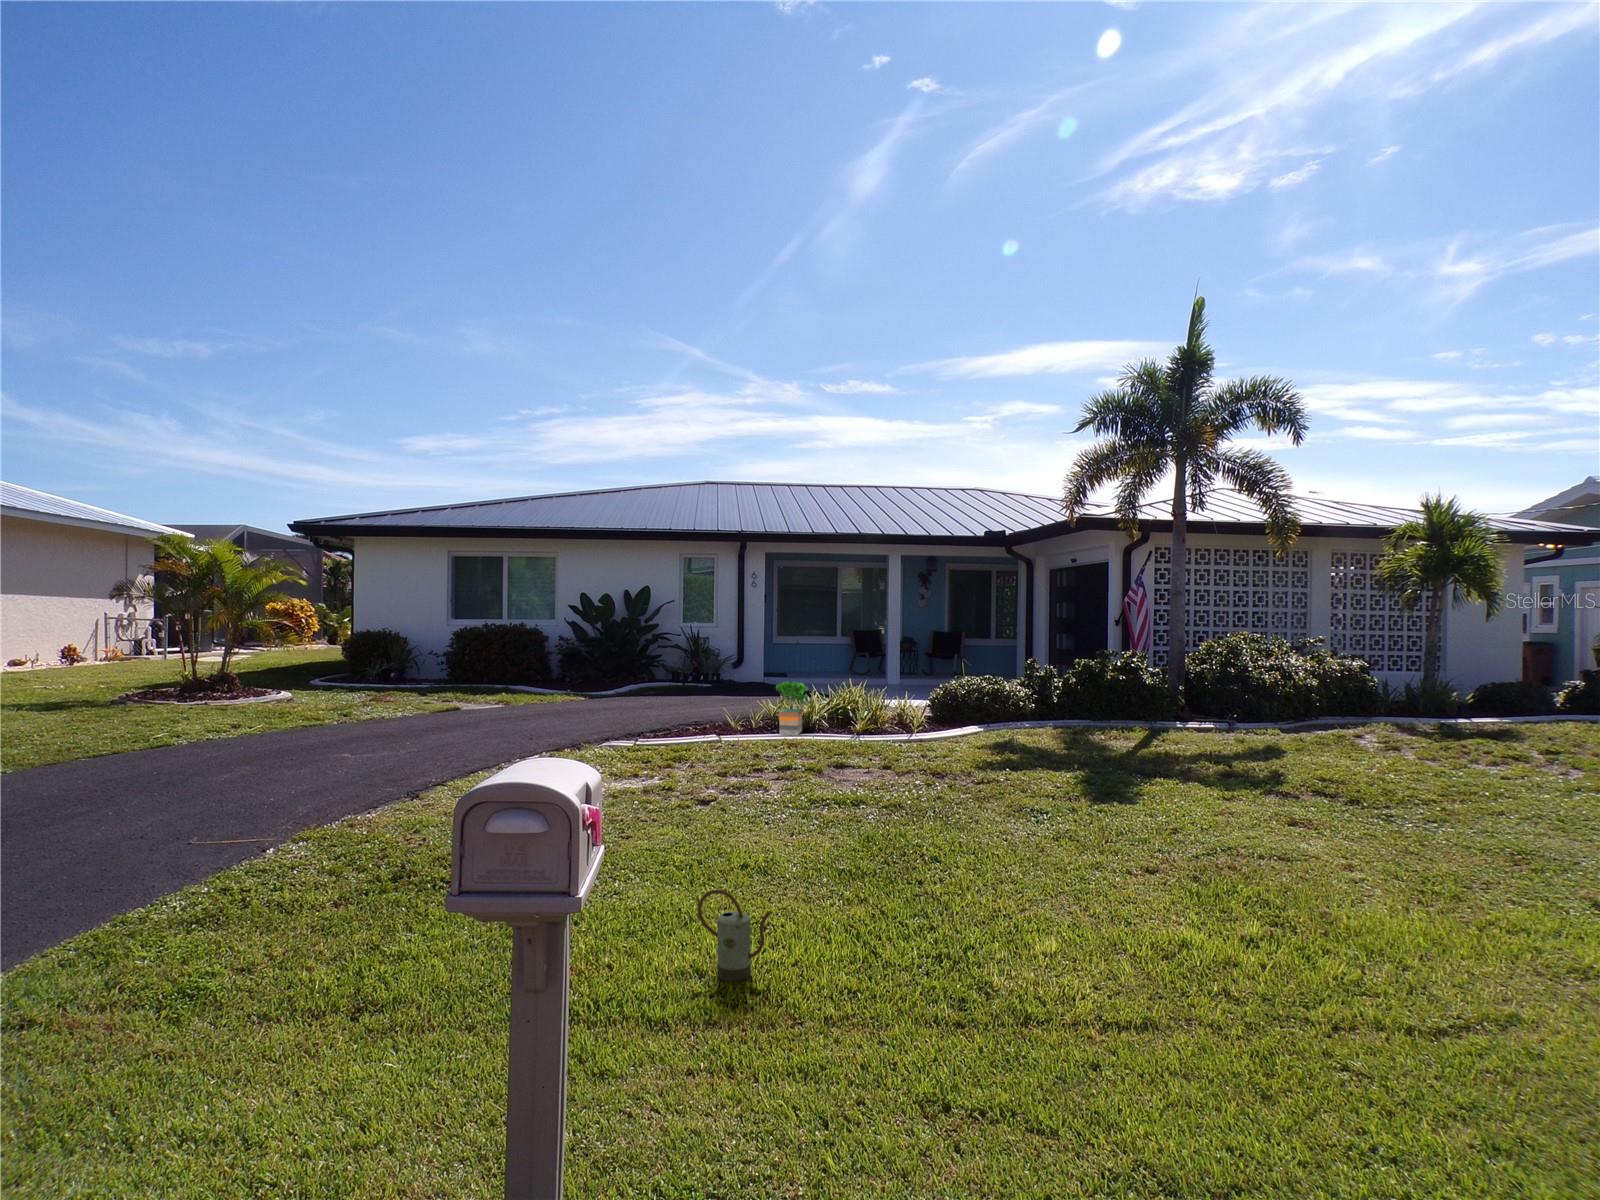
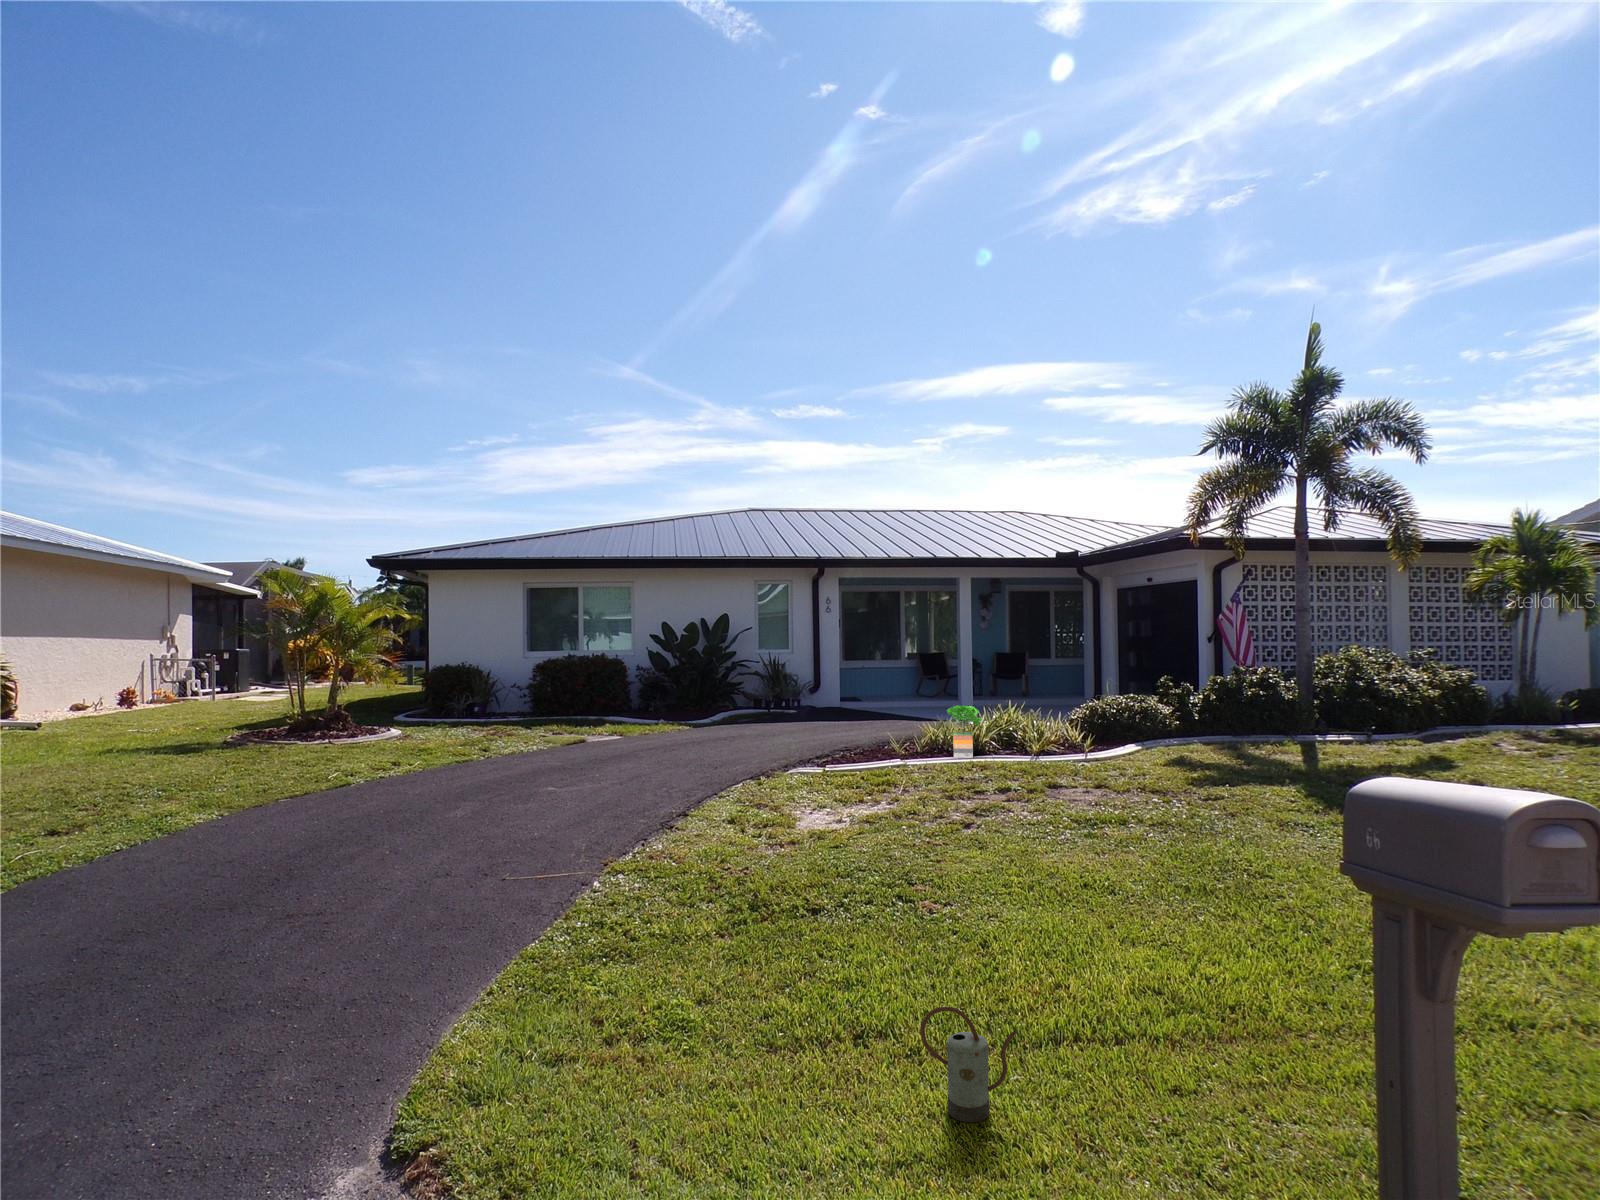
watering can: present [698,890,771,982] -> present [920,1007,1016,1122]

